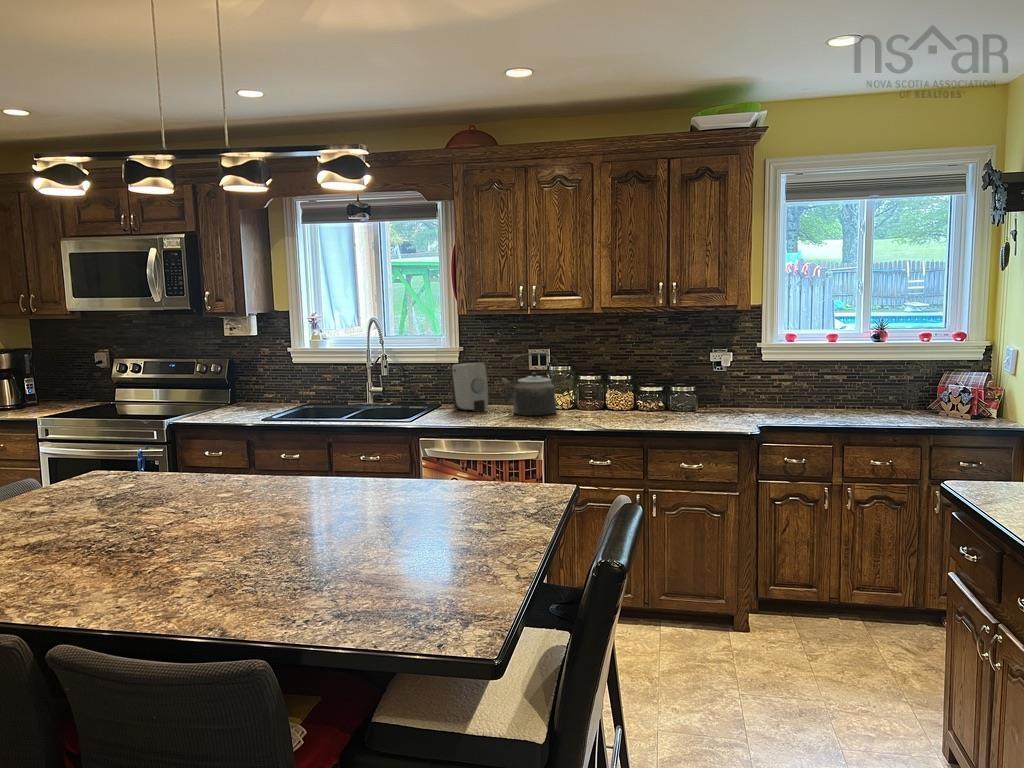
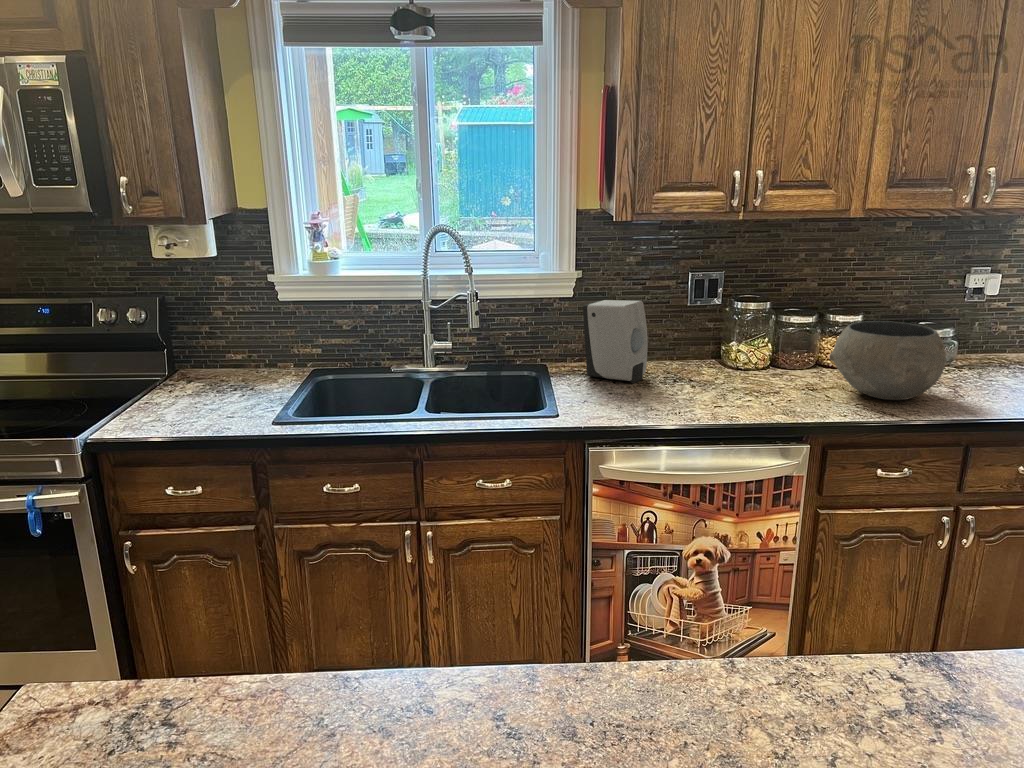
kettle: present [502,353,558,416] -> none [689,286,776,391]
ceramic bowl: none [580,375,644,420] -> present [829,321,946,400]

